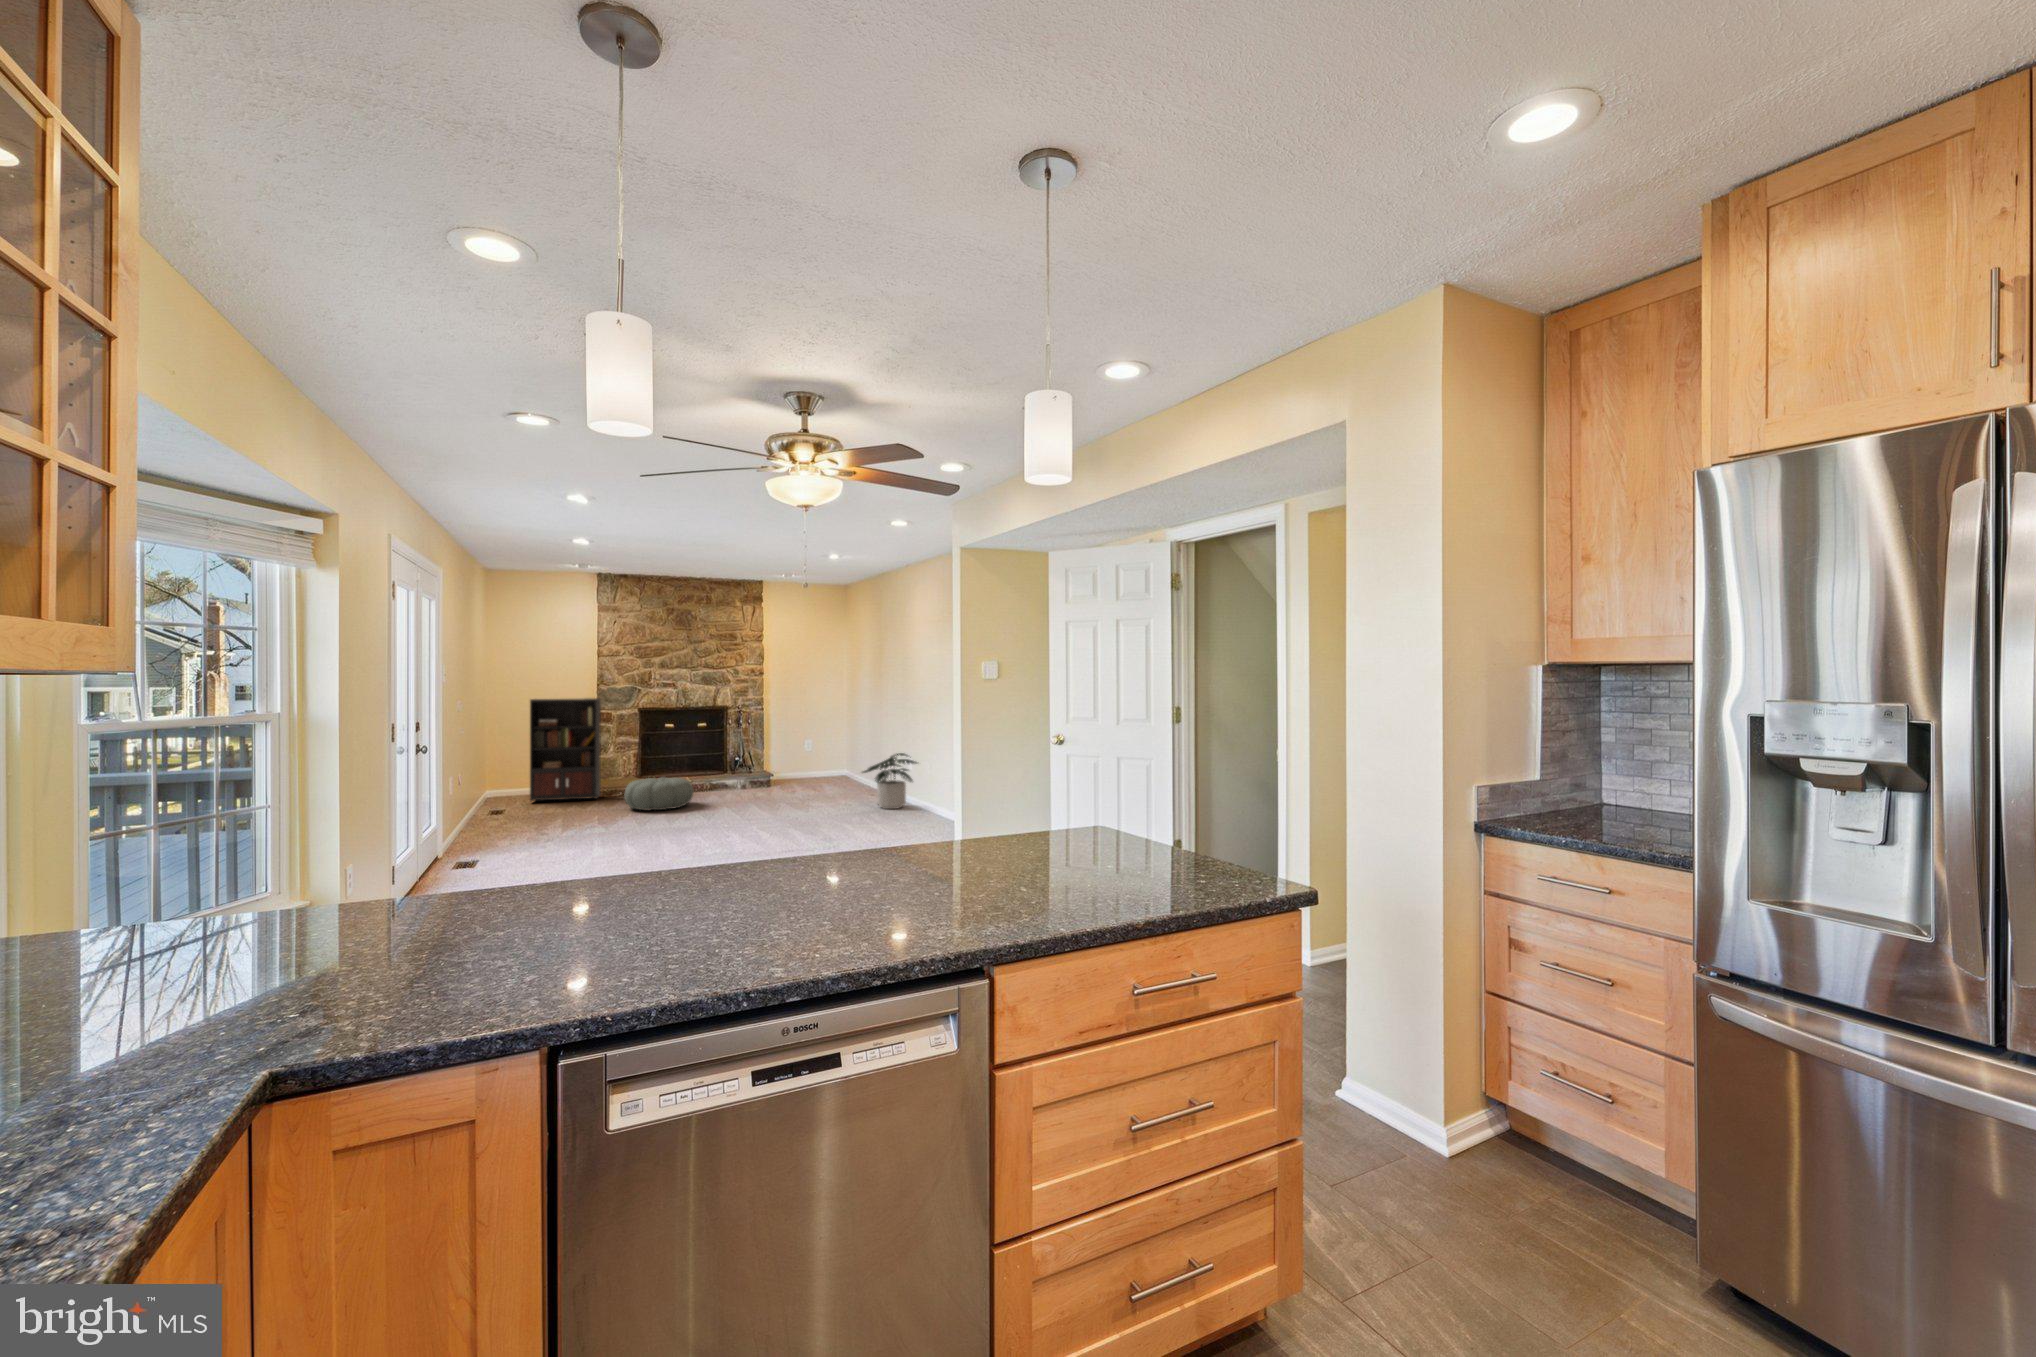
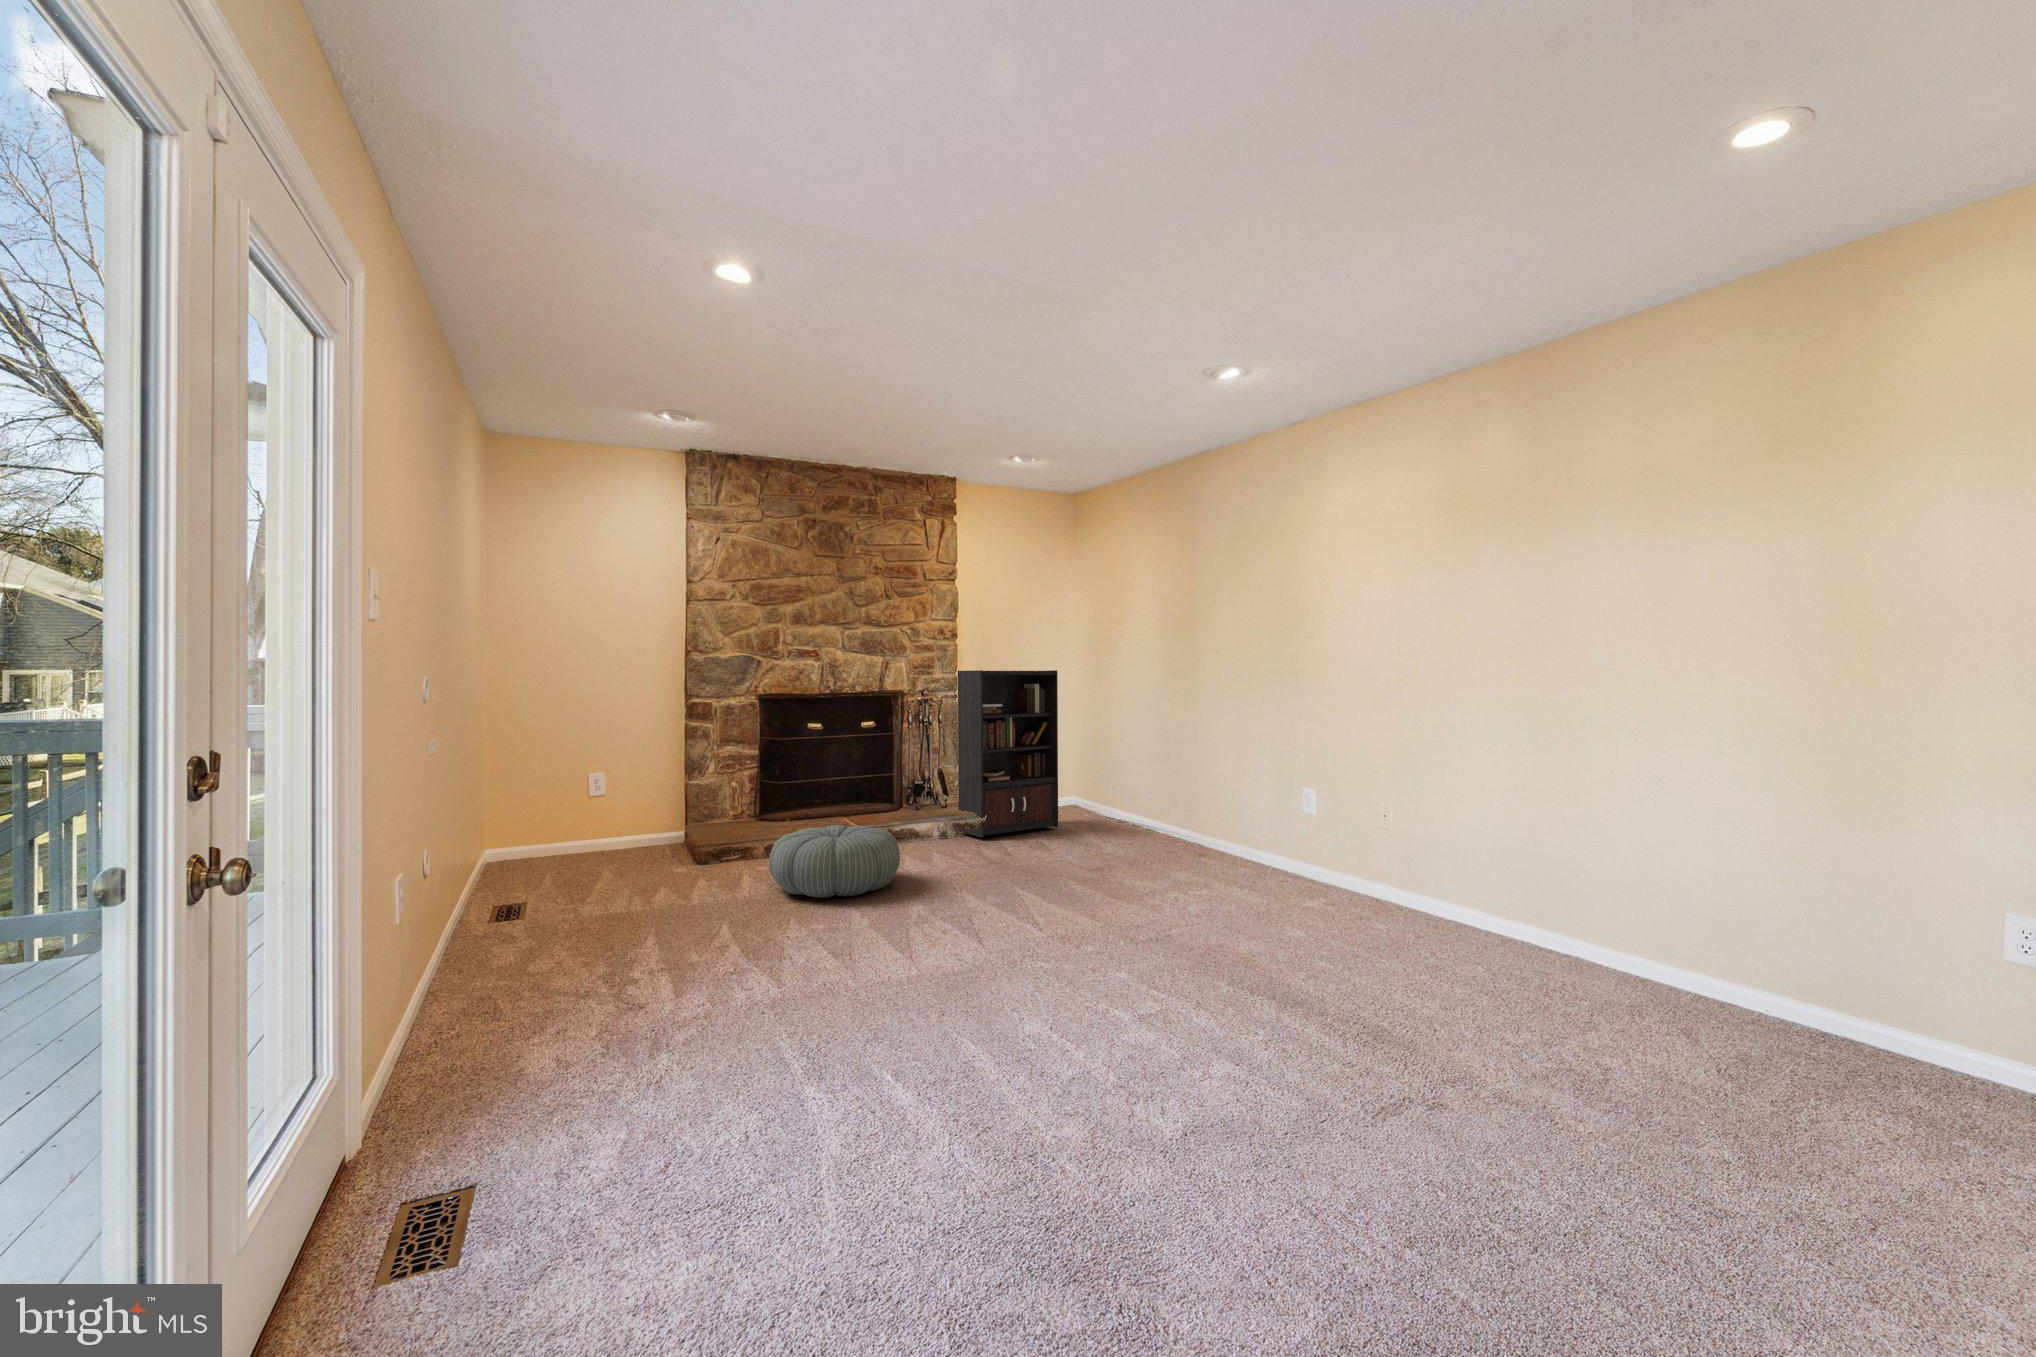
bookcase: present [530,698,601,801] -> present [958,670,1058,838]
potted plant: present [863,753,917,809] -> none [1235,774,1364,887]

